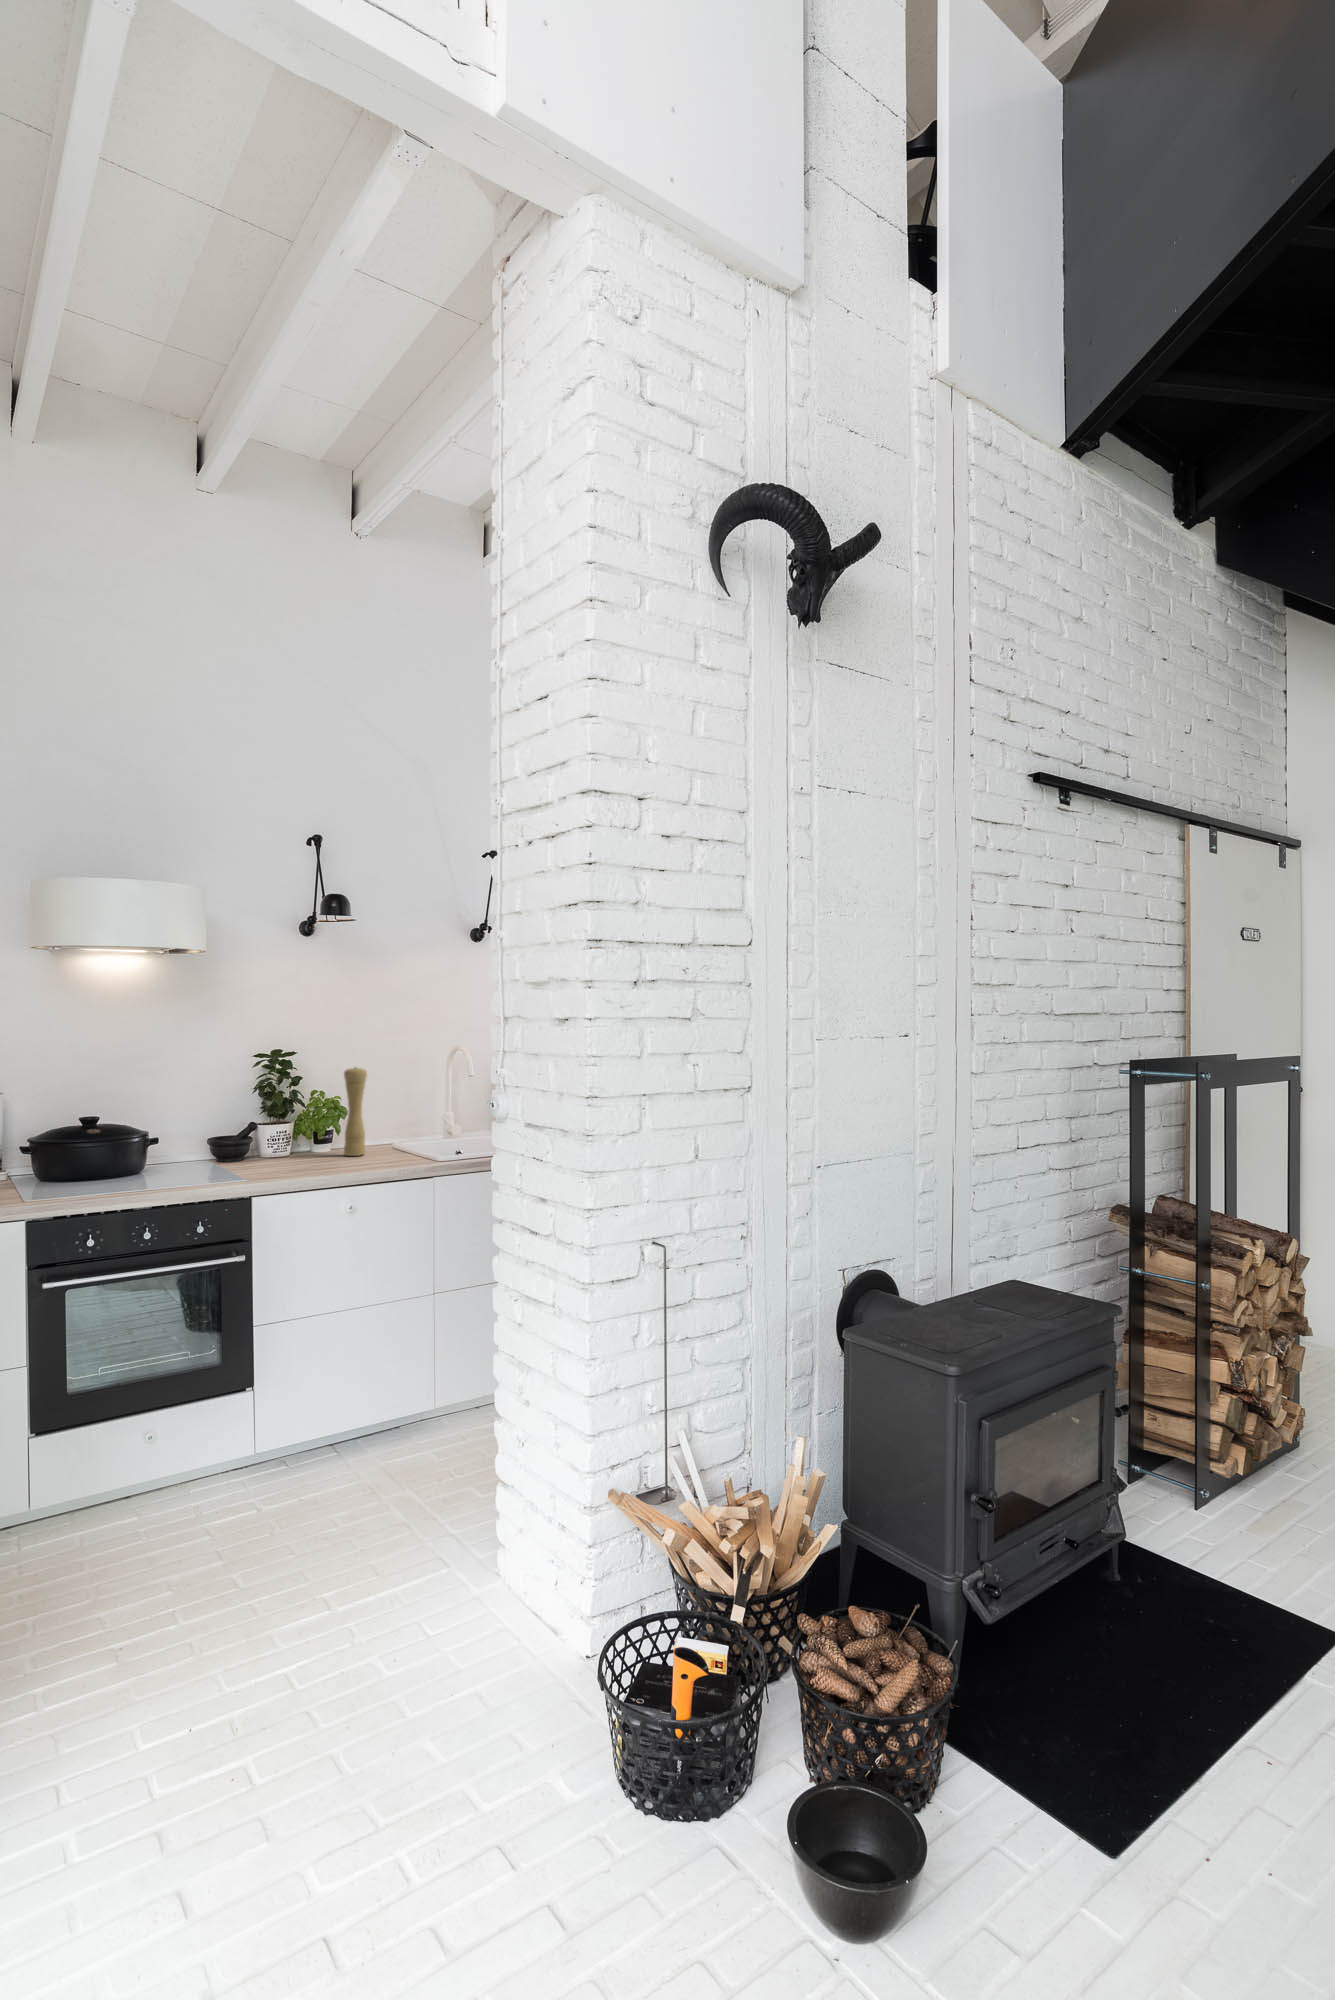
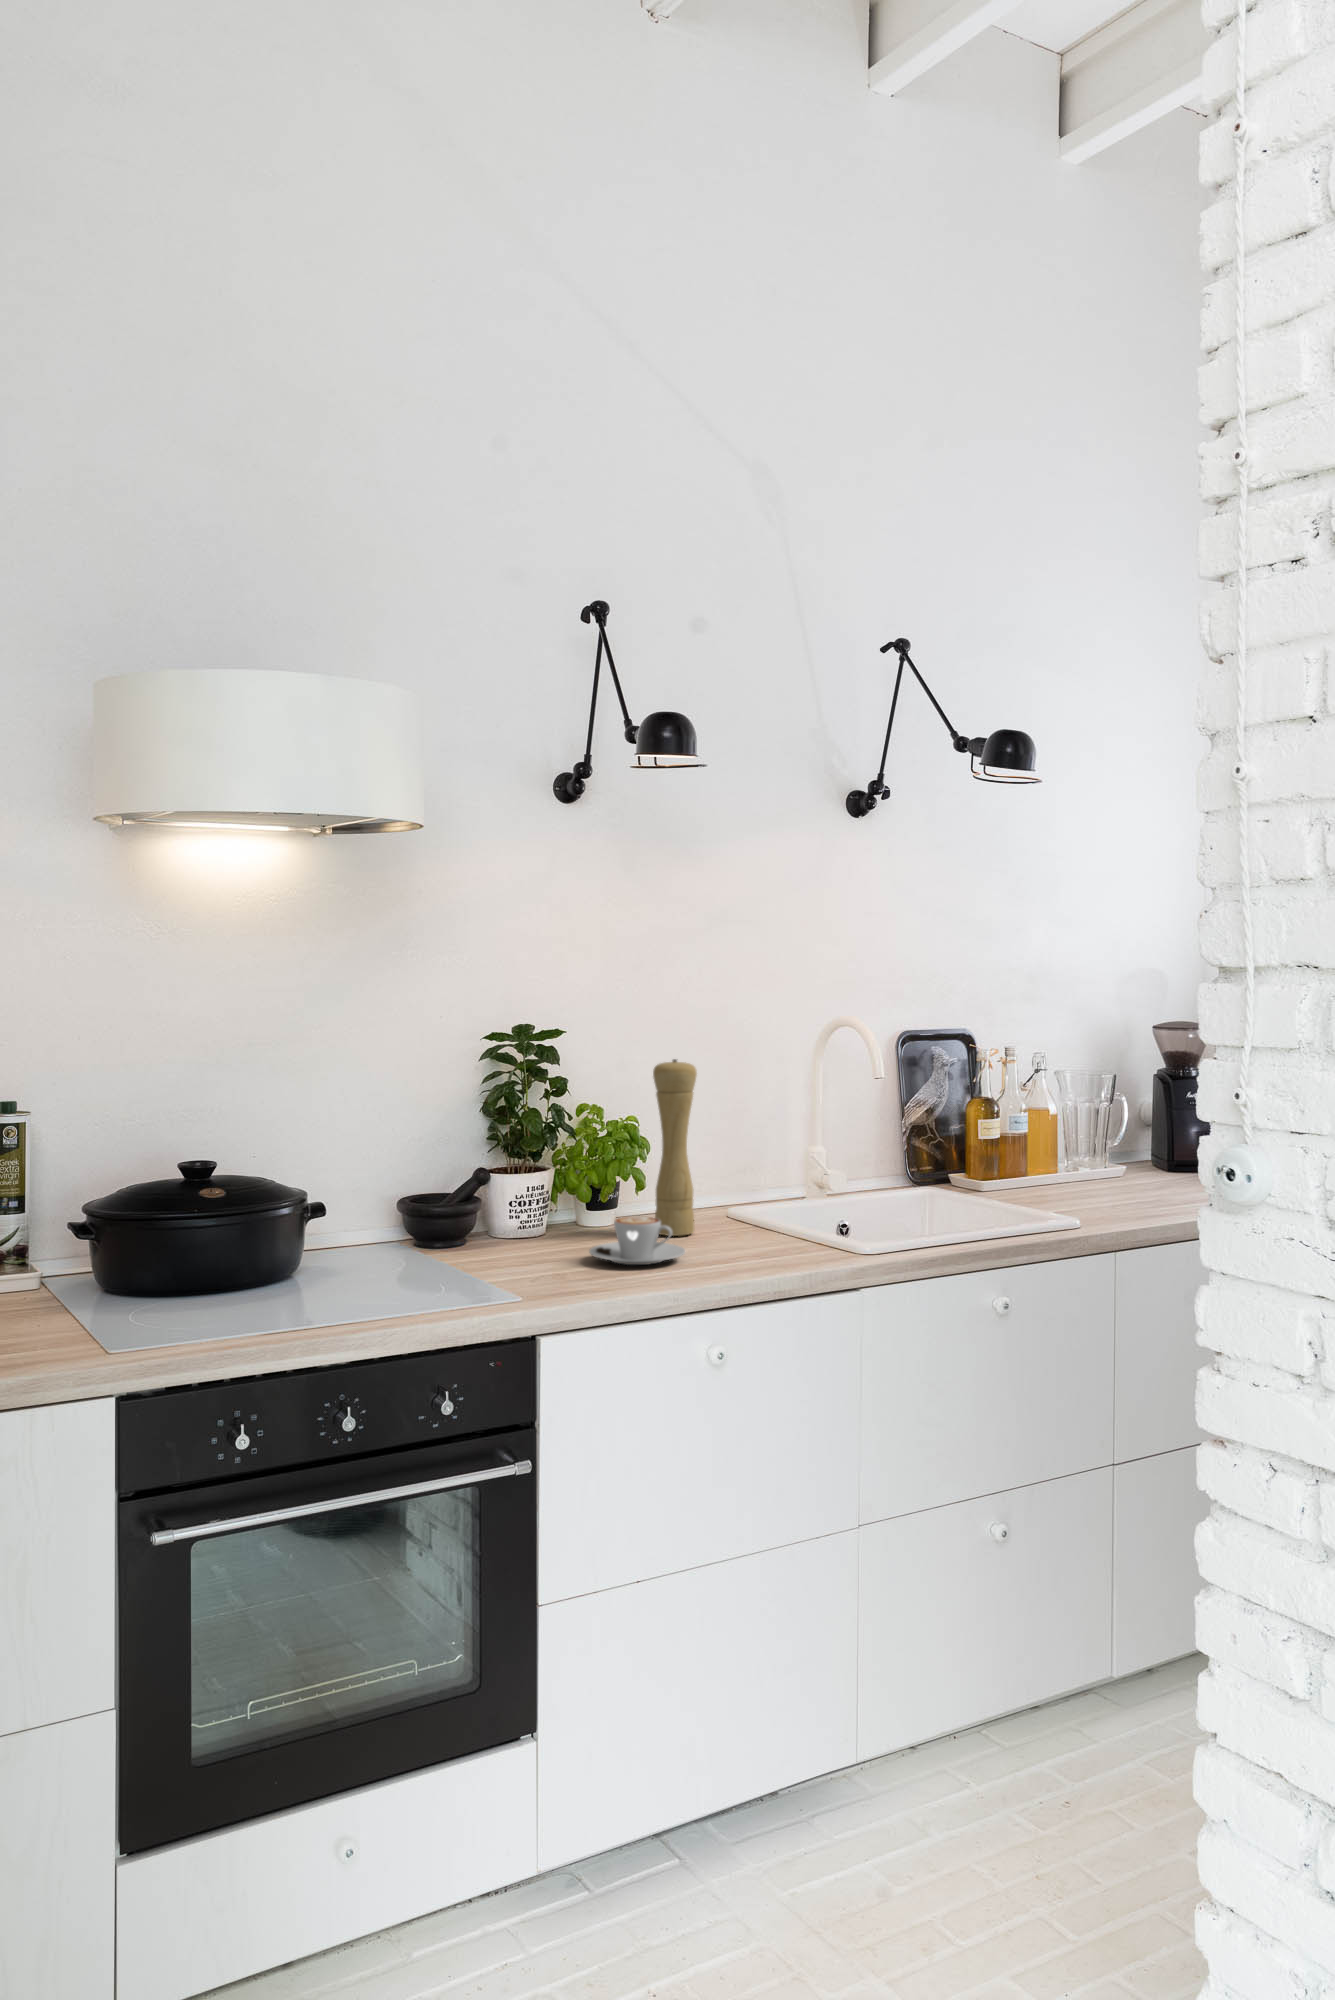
coffee cup: none [297,1145,347,1168] -> present [589,1216,685,1265]

